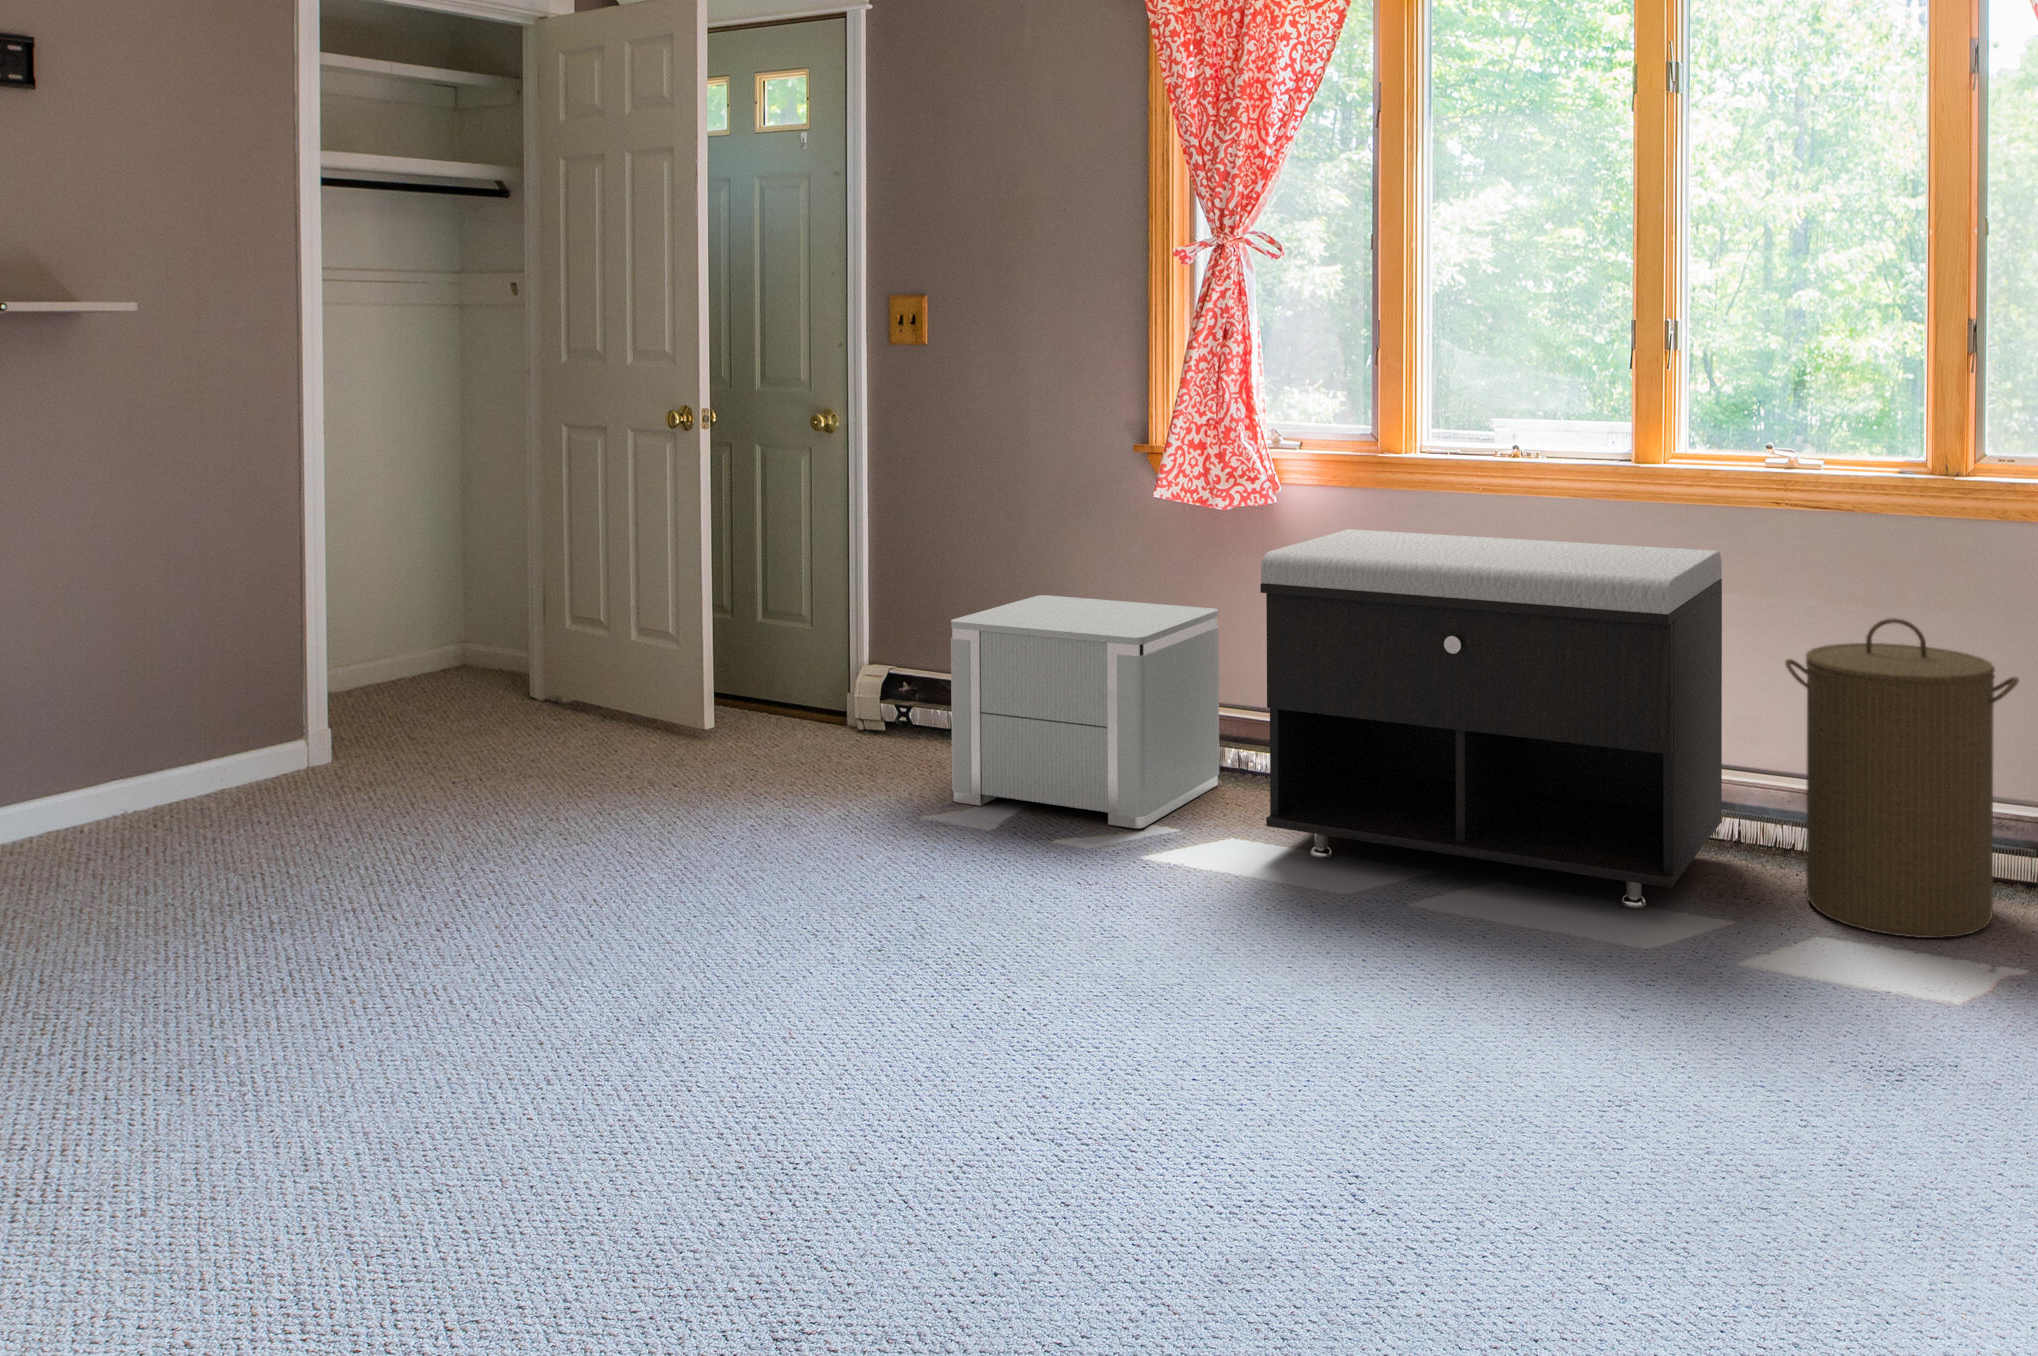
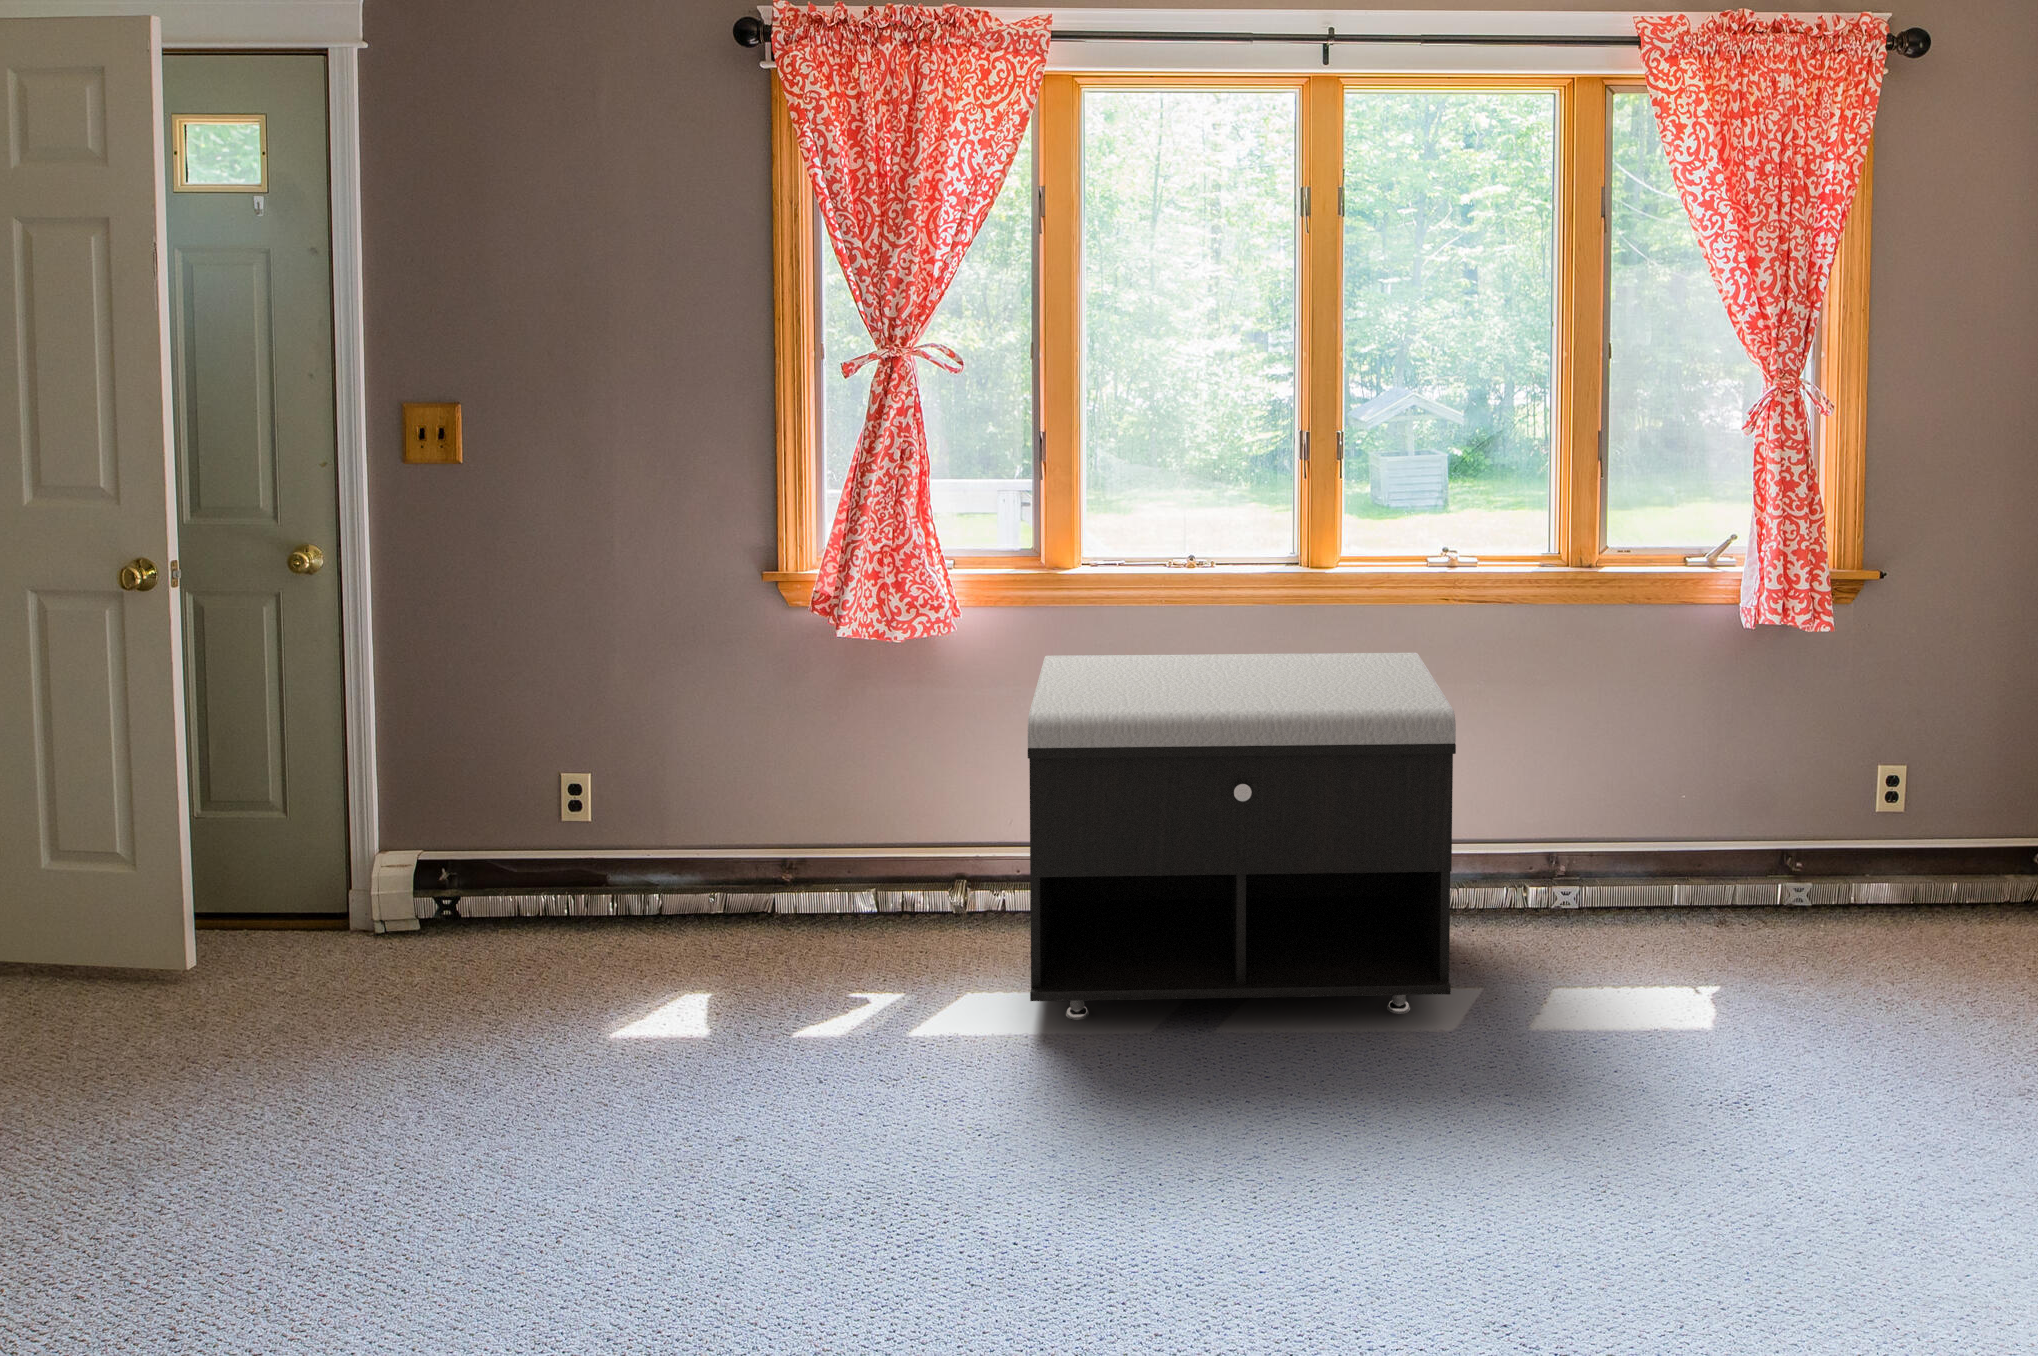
nightstand: present [951,595,1219,828] -> none [603,750,894,1033]
laundry hamper: present [1785,618,2019,938] -> none [1496,709,1684,992]

